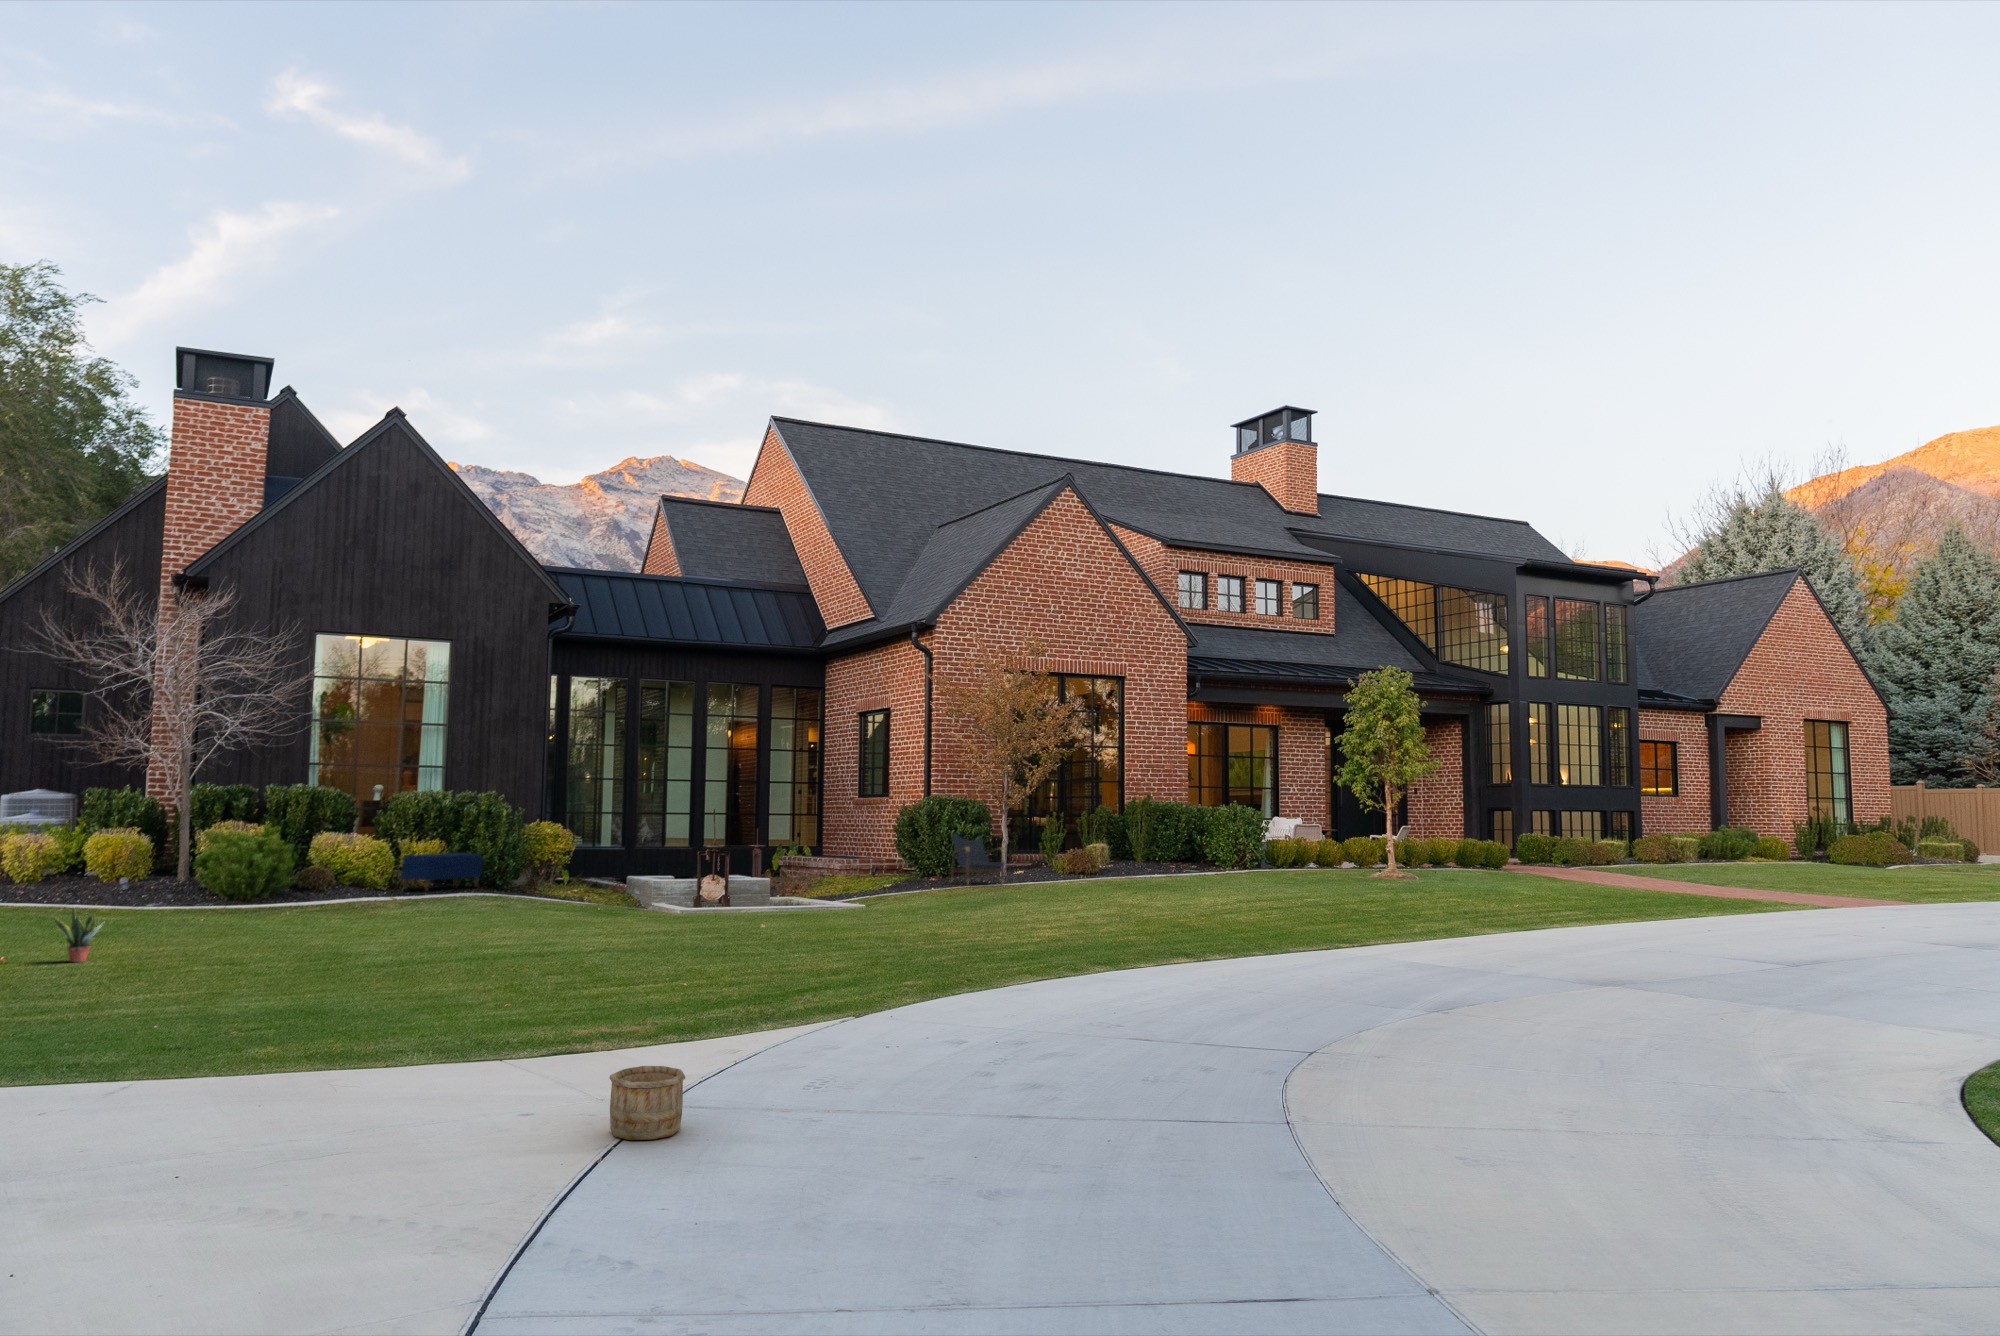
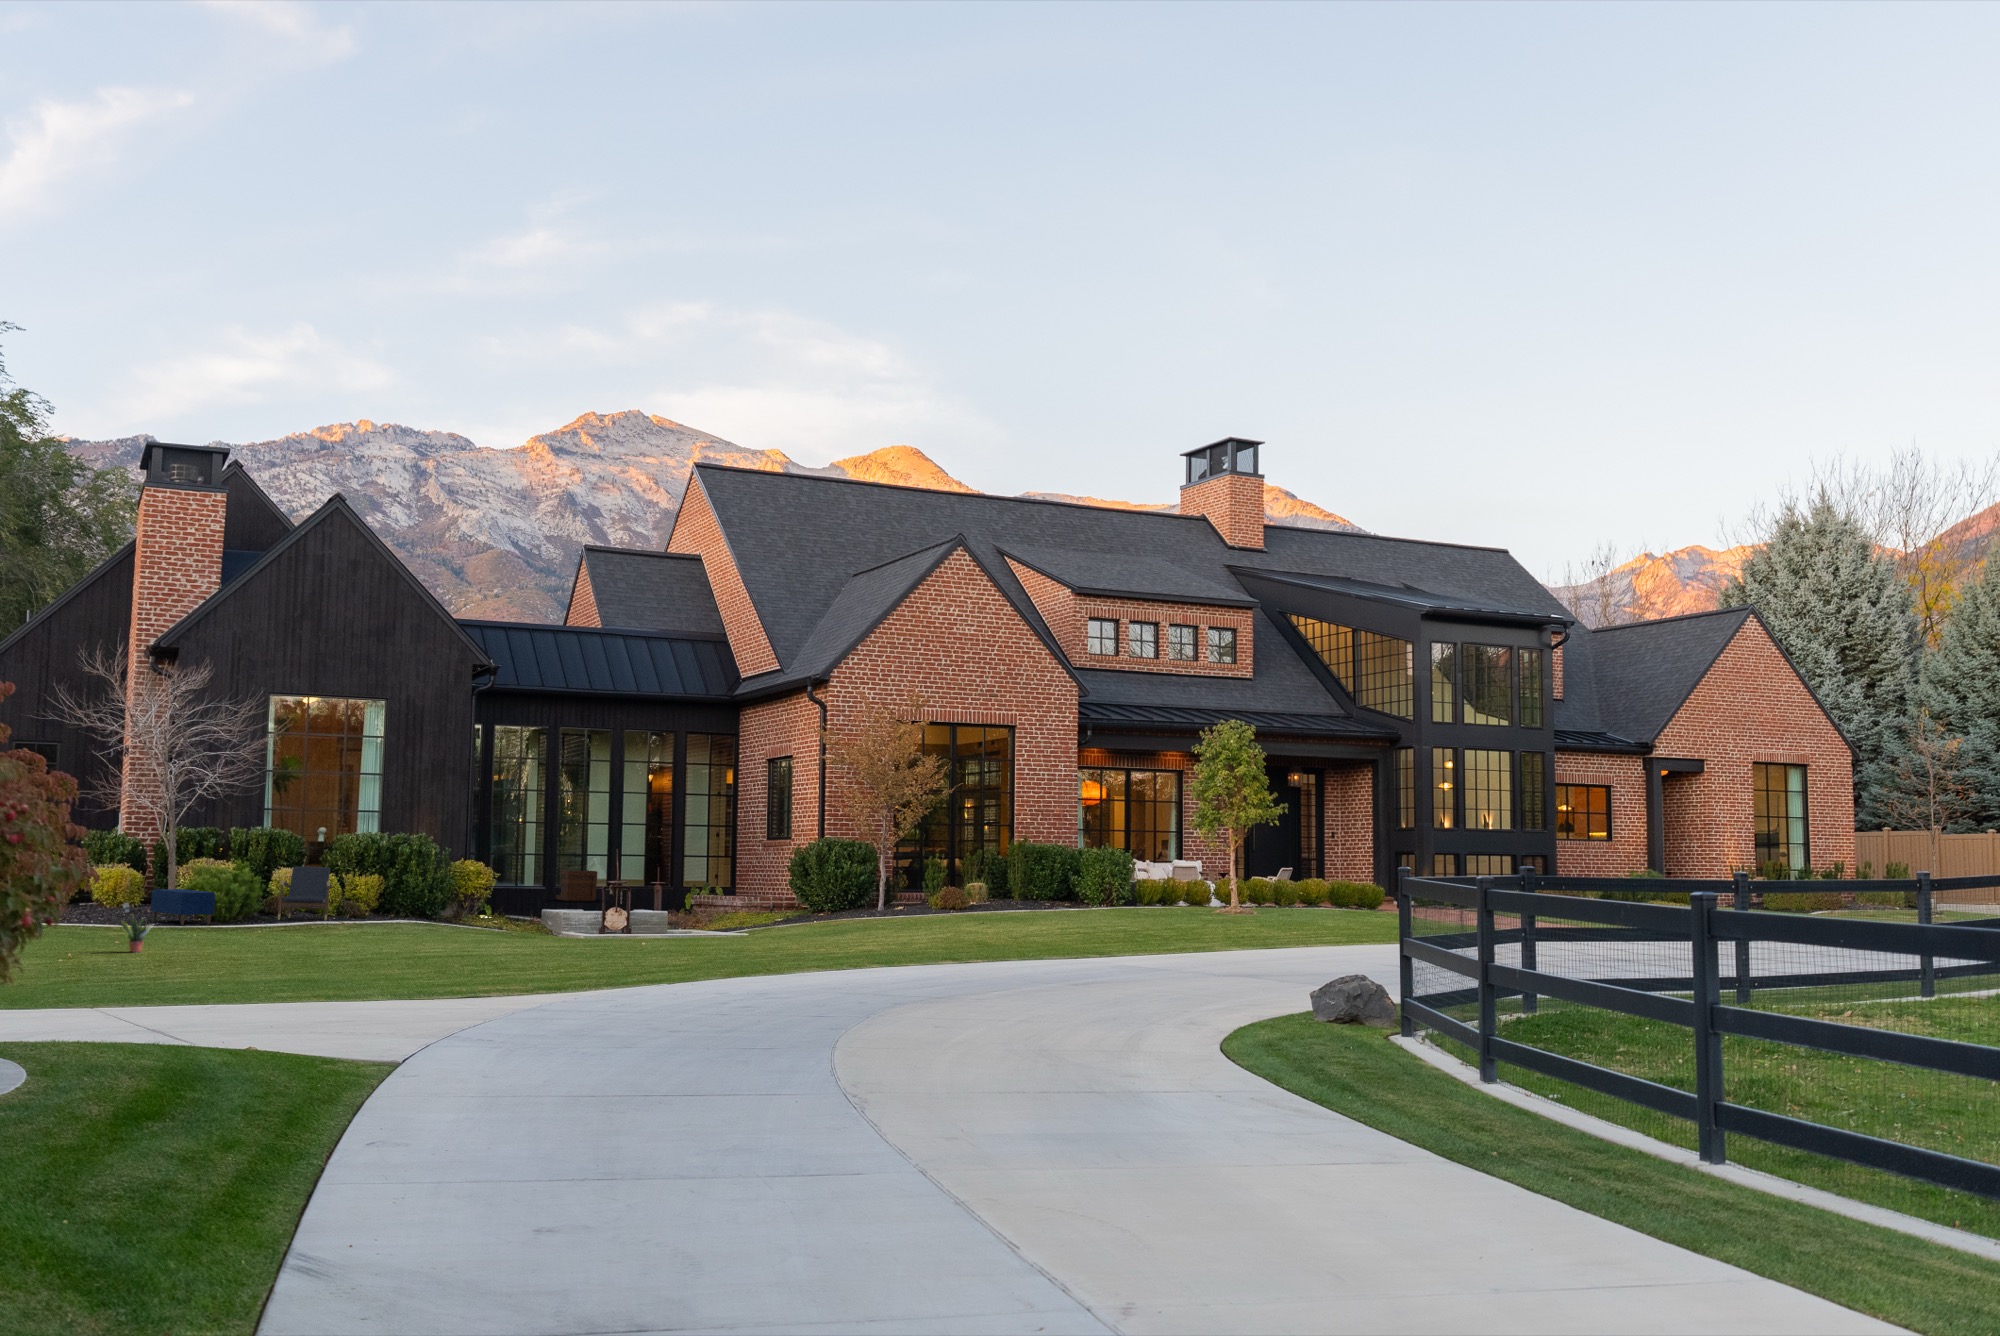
wooden crate: none [636,829,681,863] -> present [556,870,597,901]
lounge chair: present [951,833,1005,884] -> present [278,867,332,921]
bench: present [401,853,482,891] -> present [151,889,215,925]
wooden bucket: present [609,1066,685,1140] -> none [497,978,539,1013]

